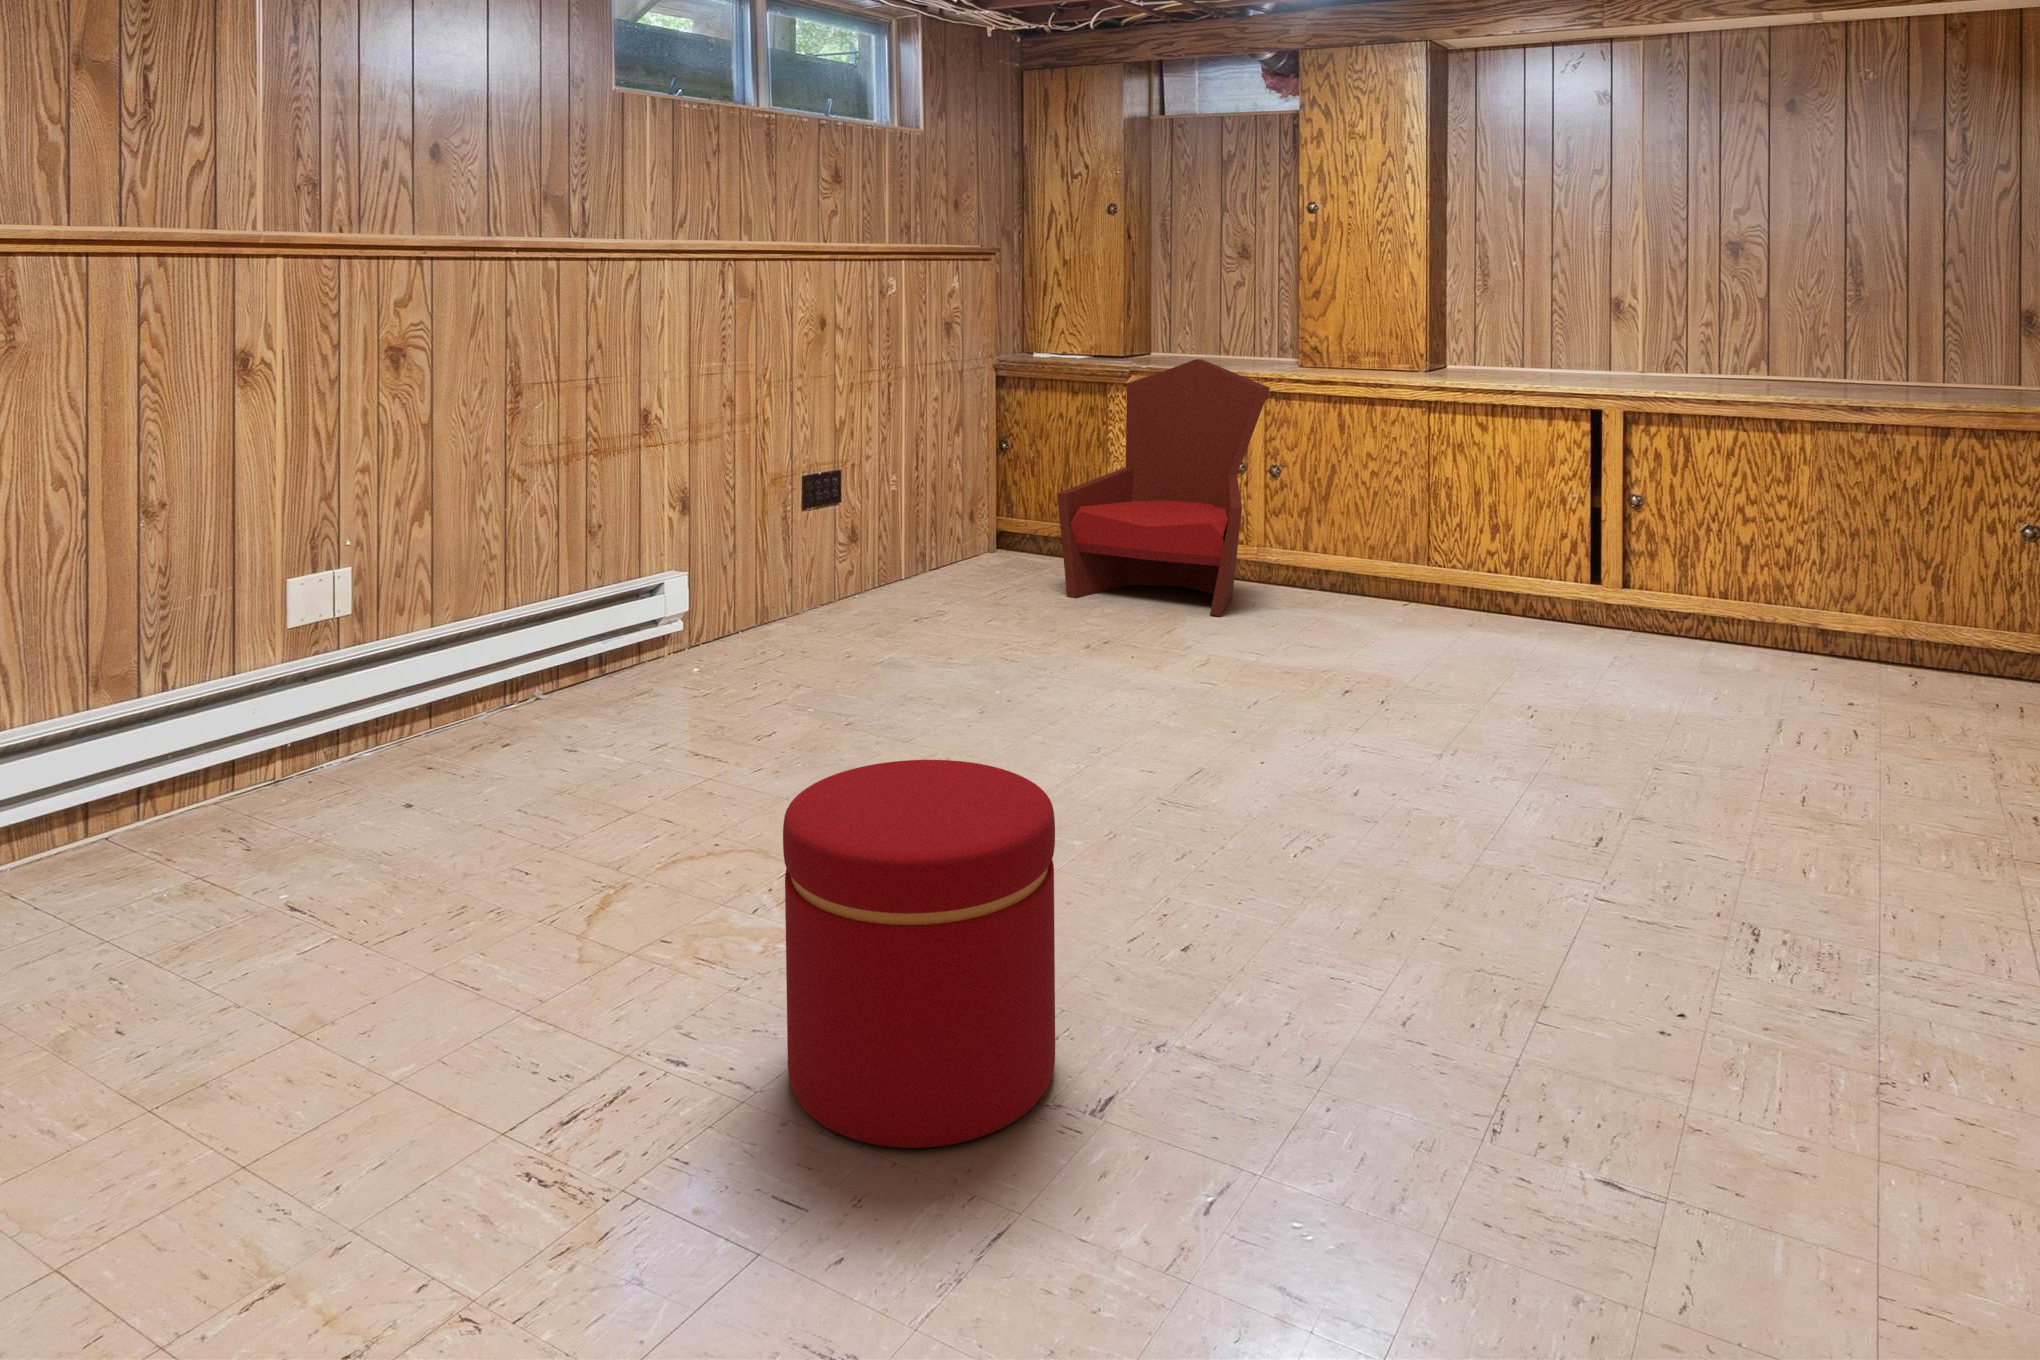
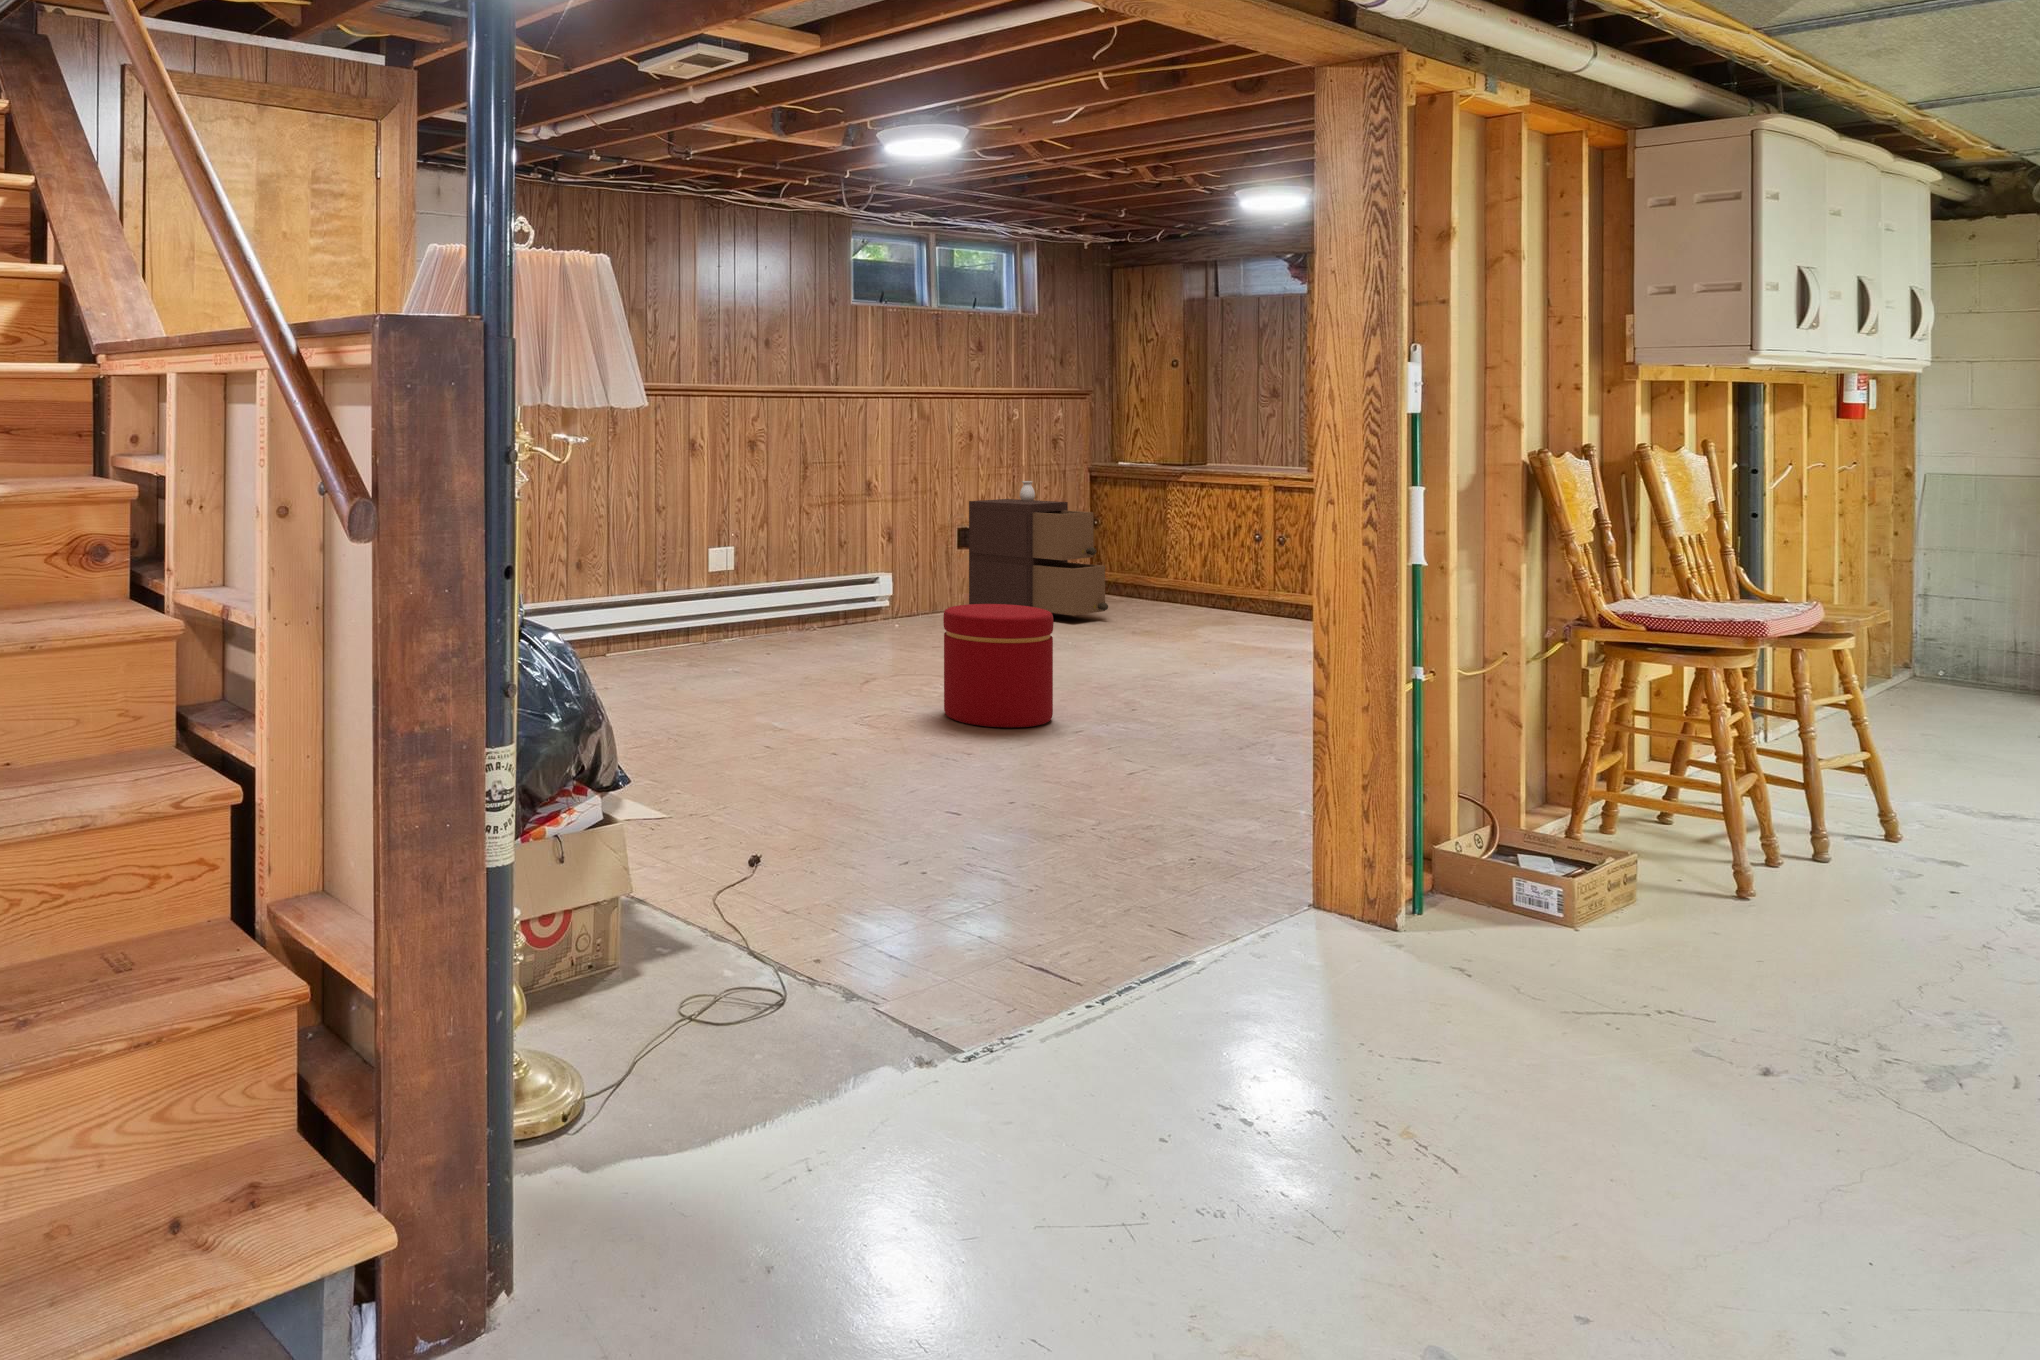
armchair: present [1057,359,1270,616] -> none [1123,464,1277,626]
storage cabinet: none [823,394,1046,627] -> present [969,481,1108,616]

